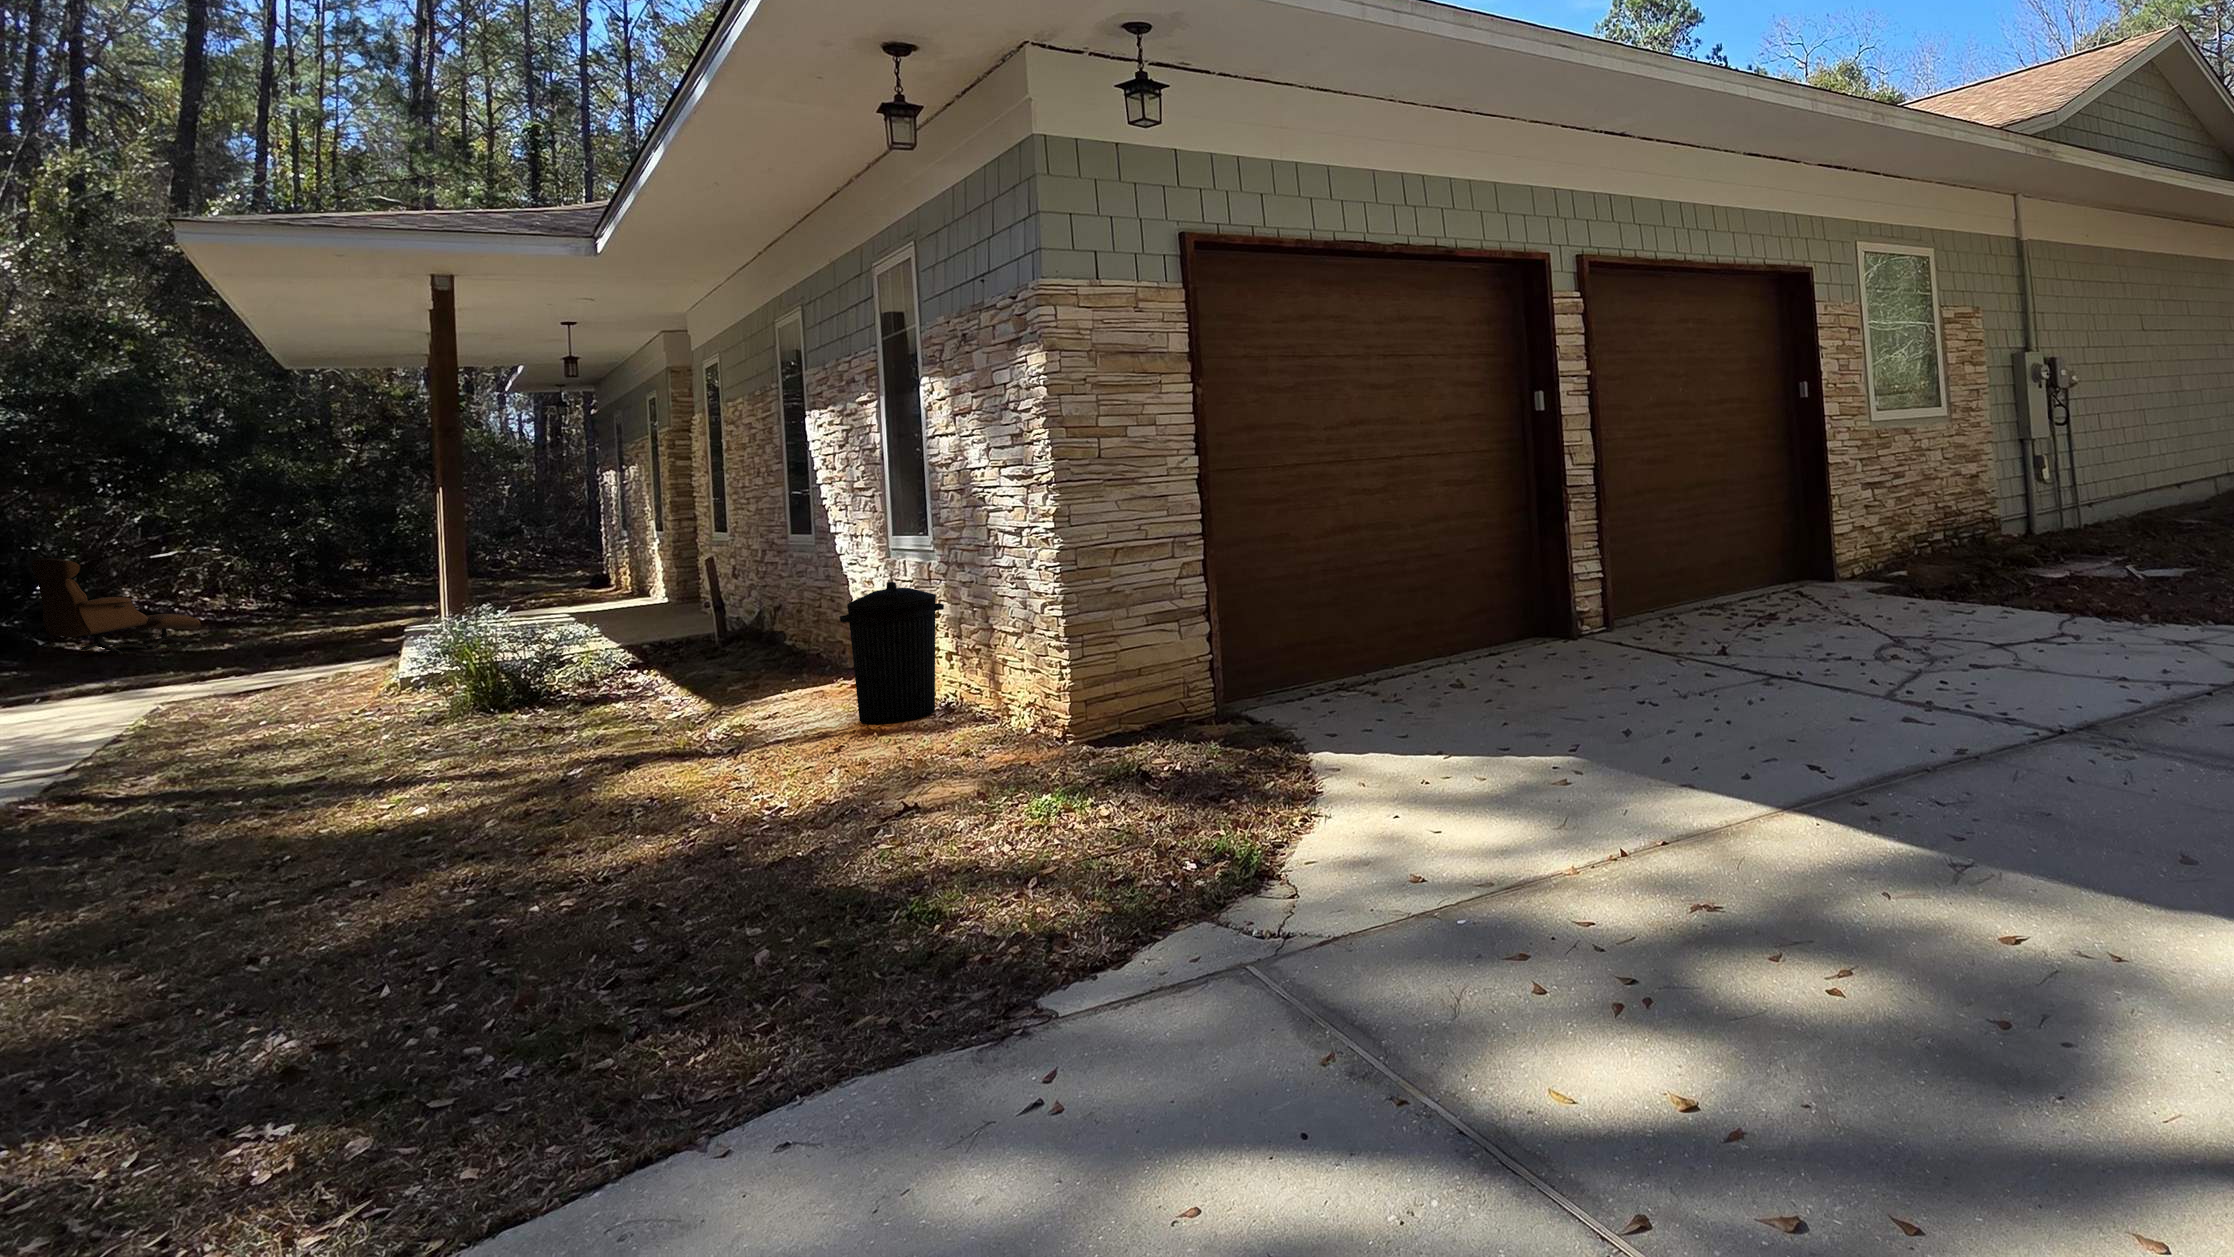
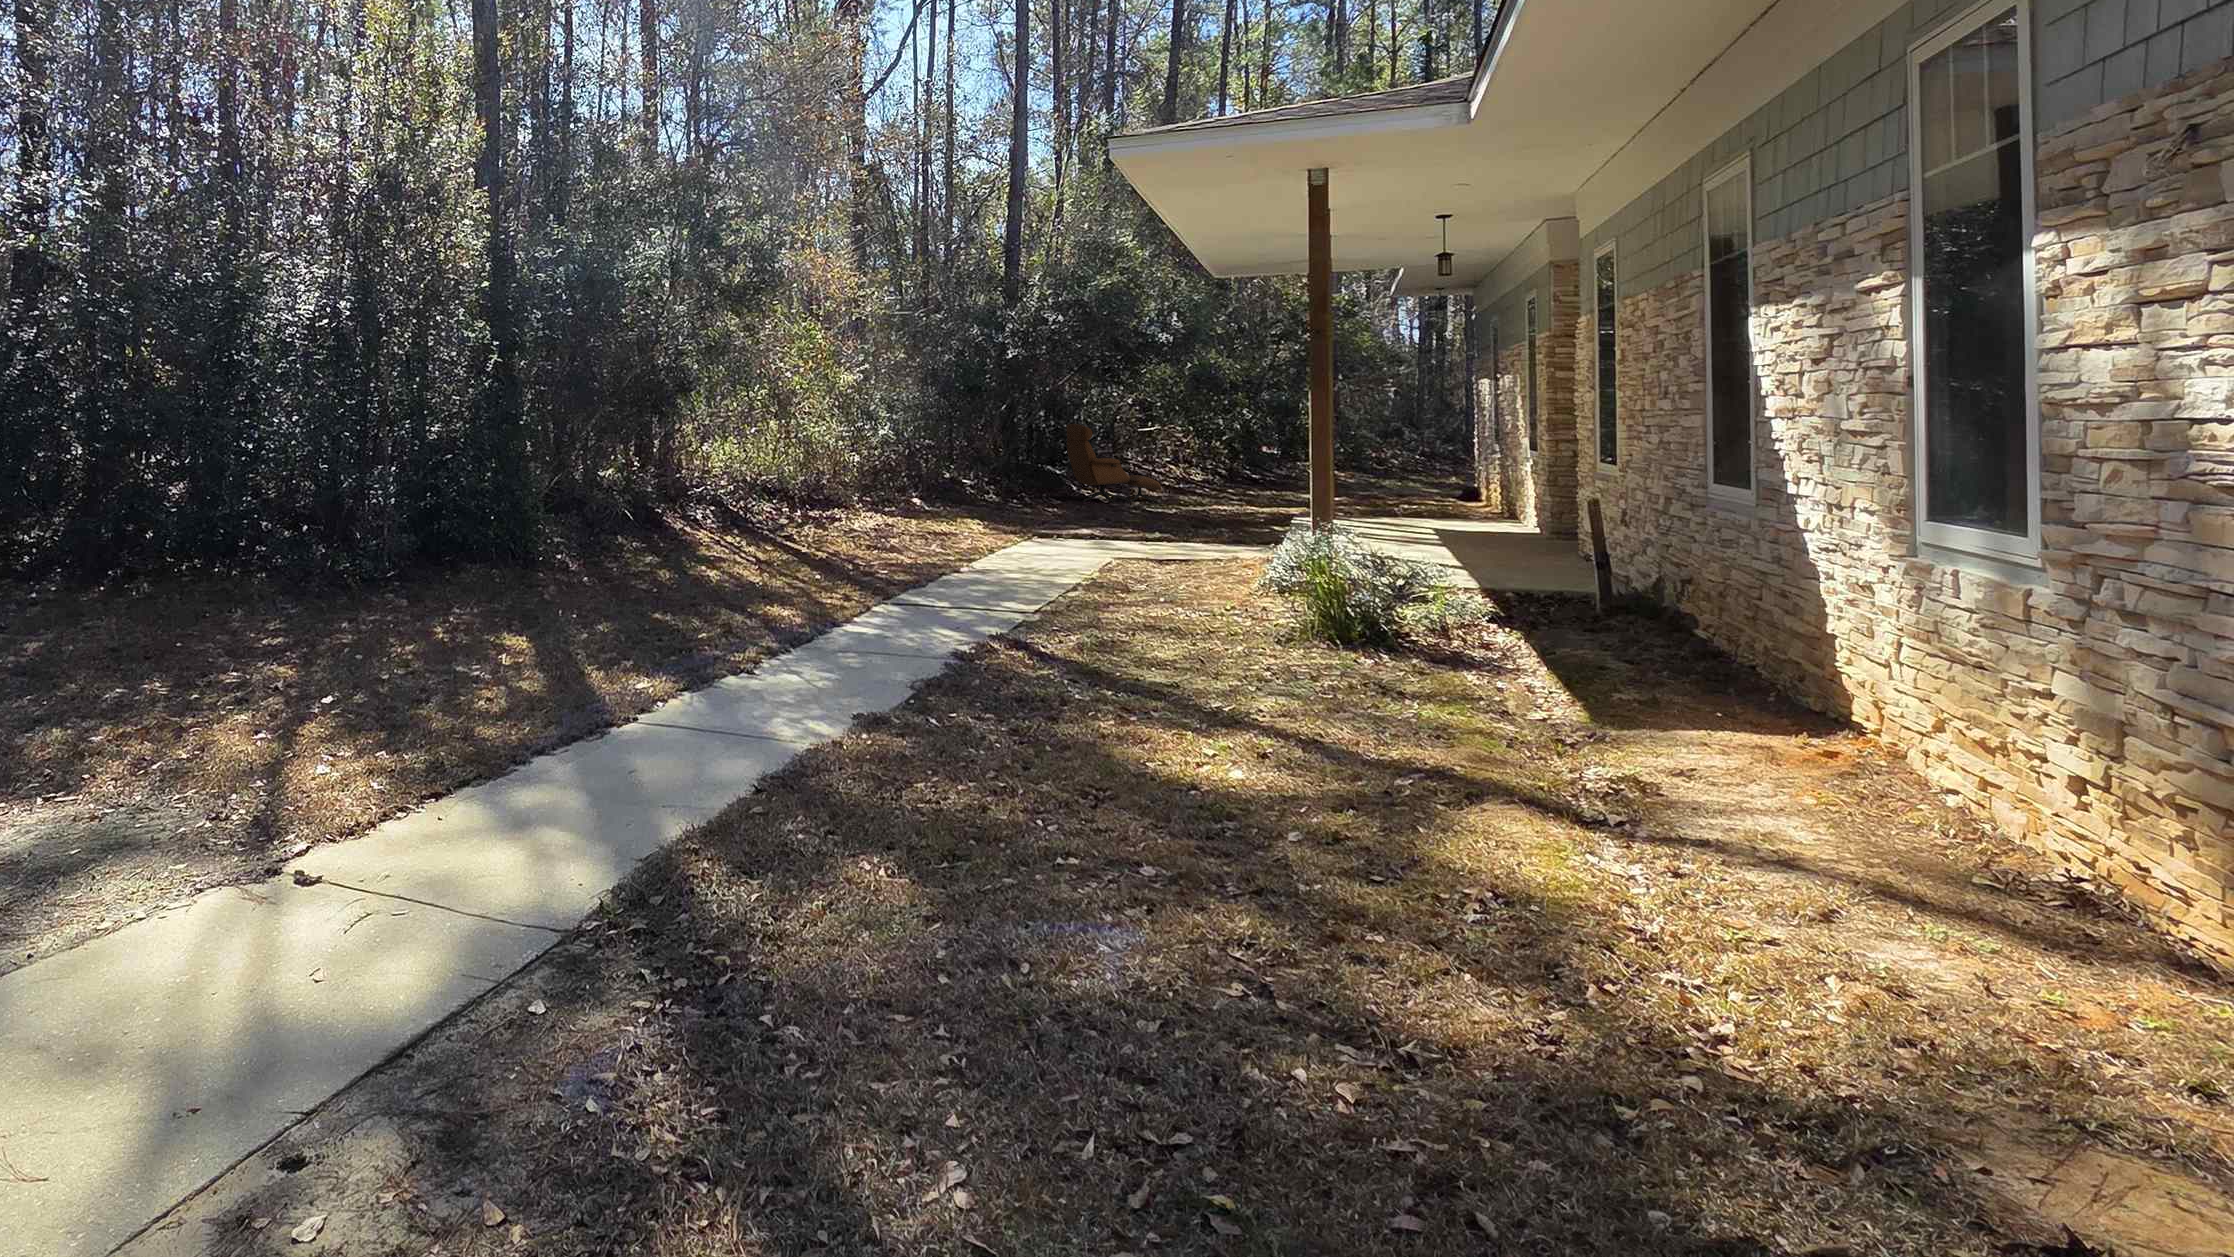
trash can: present [840,582,944,724] -> none [1832,617,2077,892]

